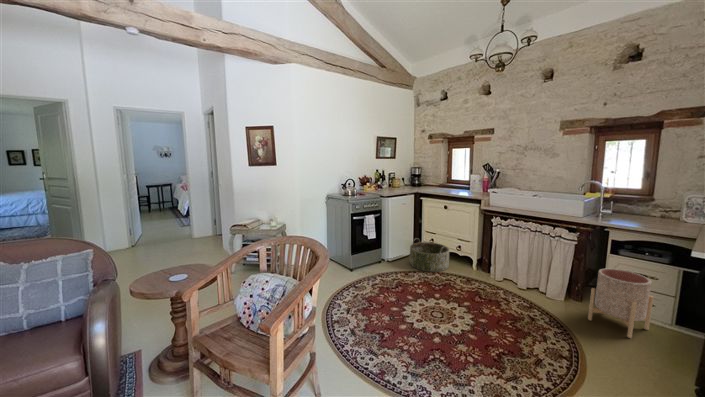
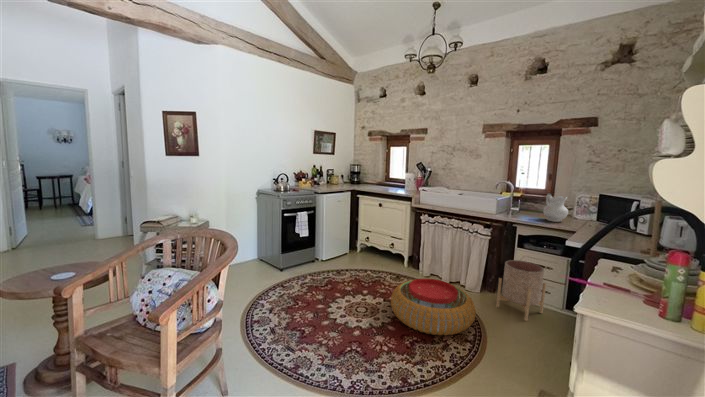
ceramic pitcher: none [645,194,680,227] -> present [543,194,568,222]
basket: present [410,241,449,272] -> none [344,236,383,269]
pouf: none [468,285,569,350] -> present [391,279,476,335]

